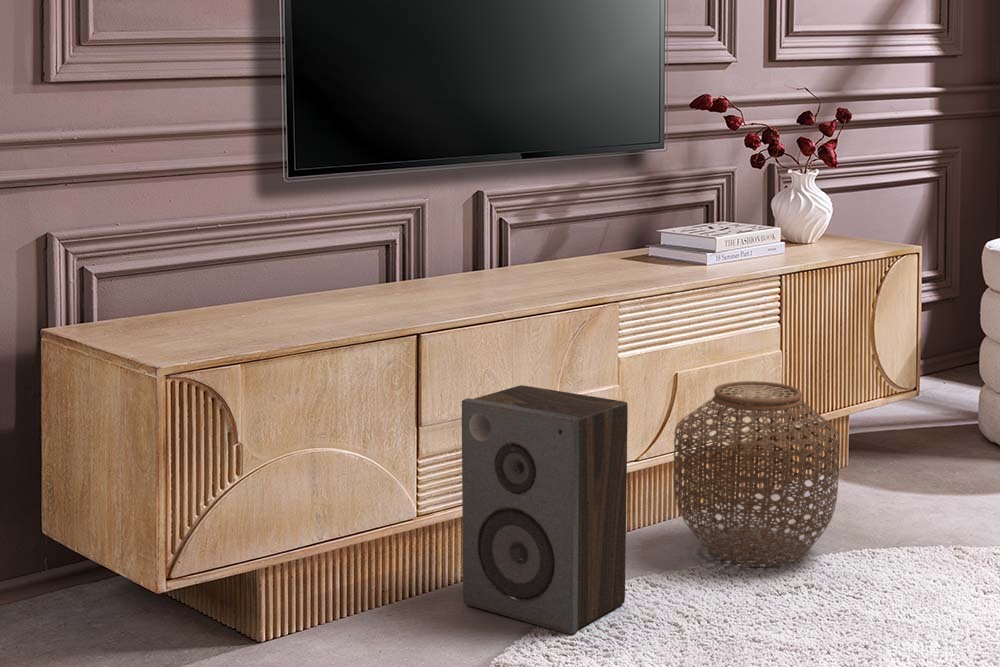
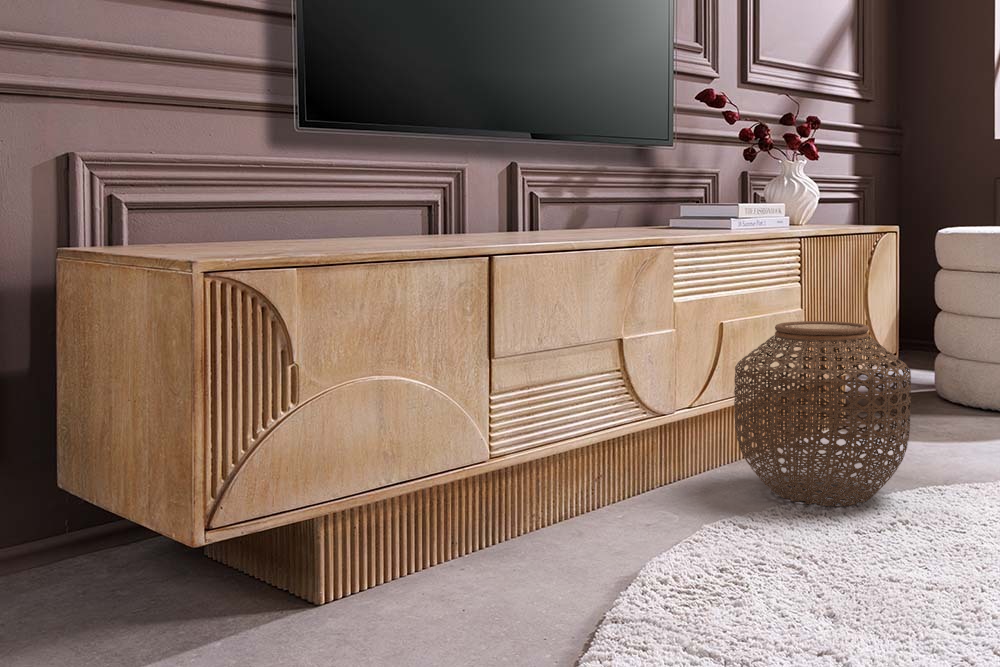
speaker: present [462,385,628,634] -> none [540,317,722,582]

